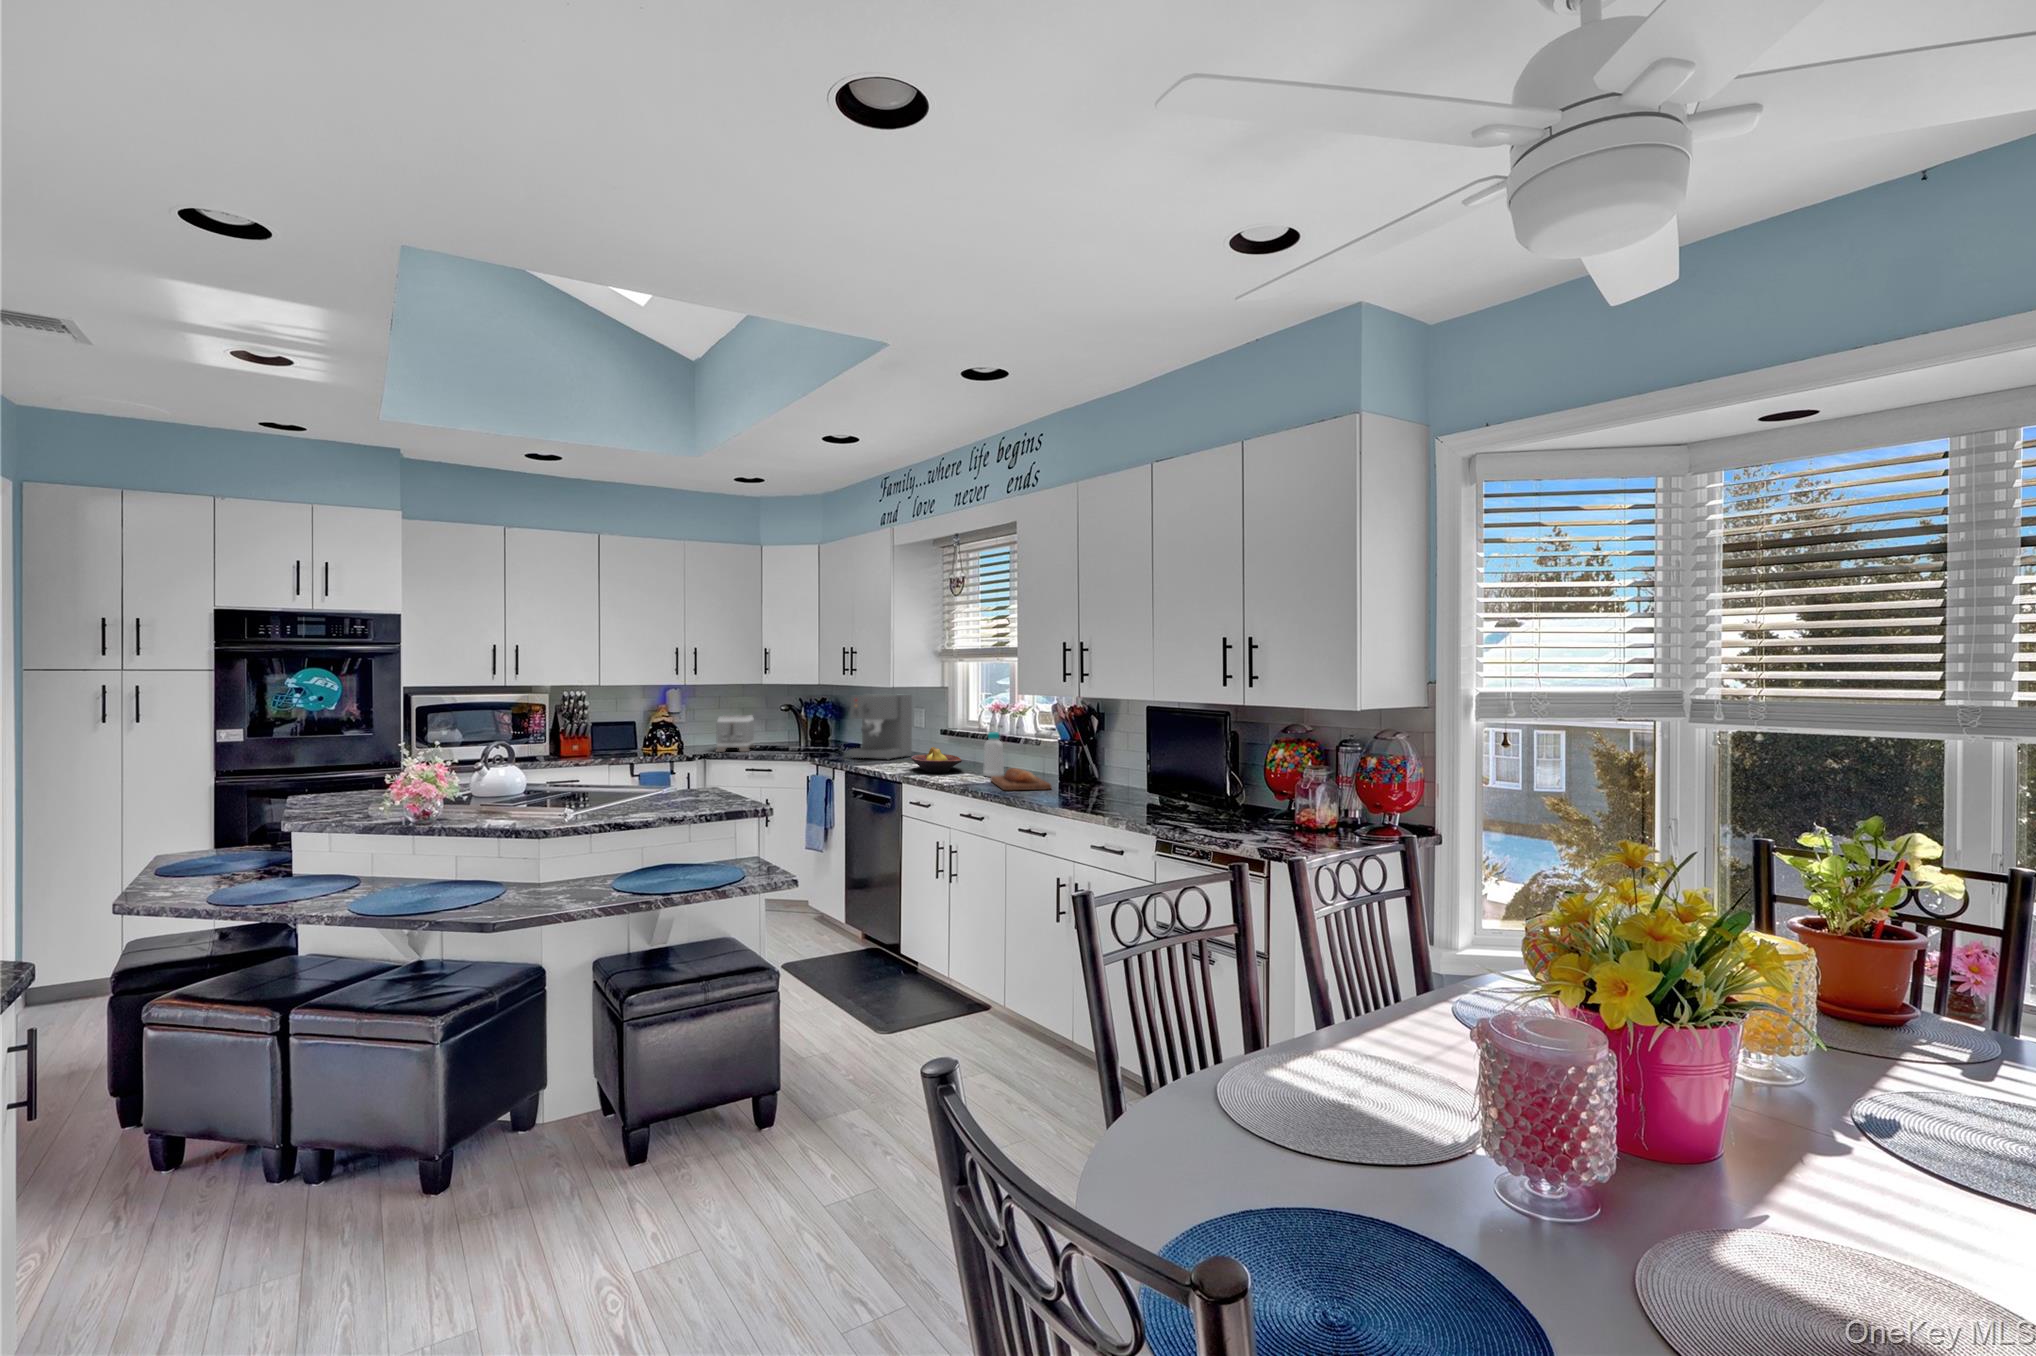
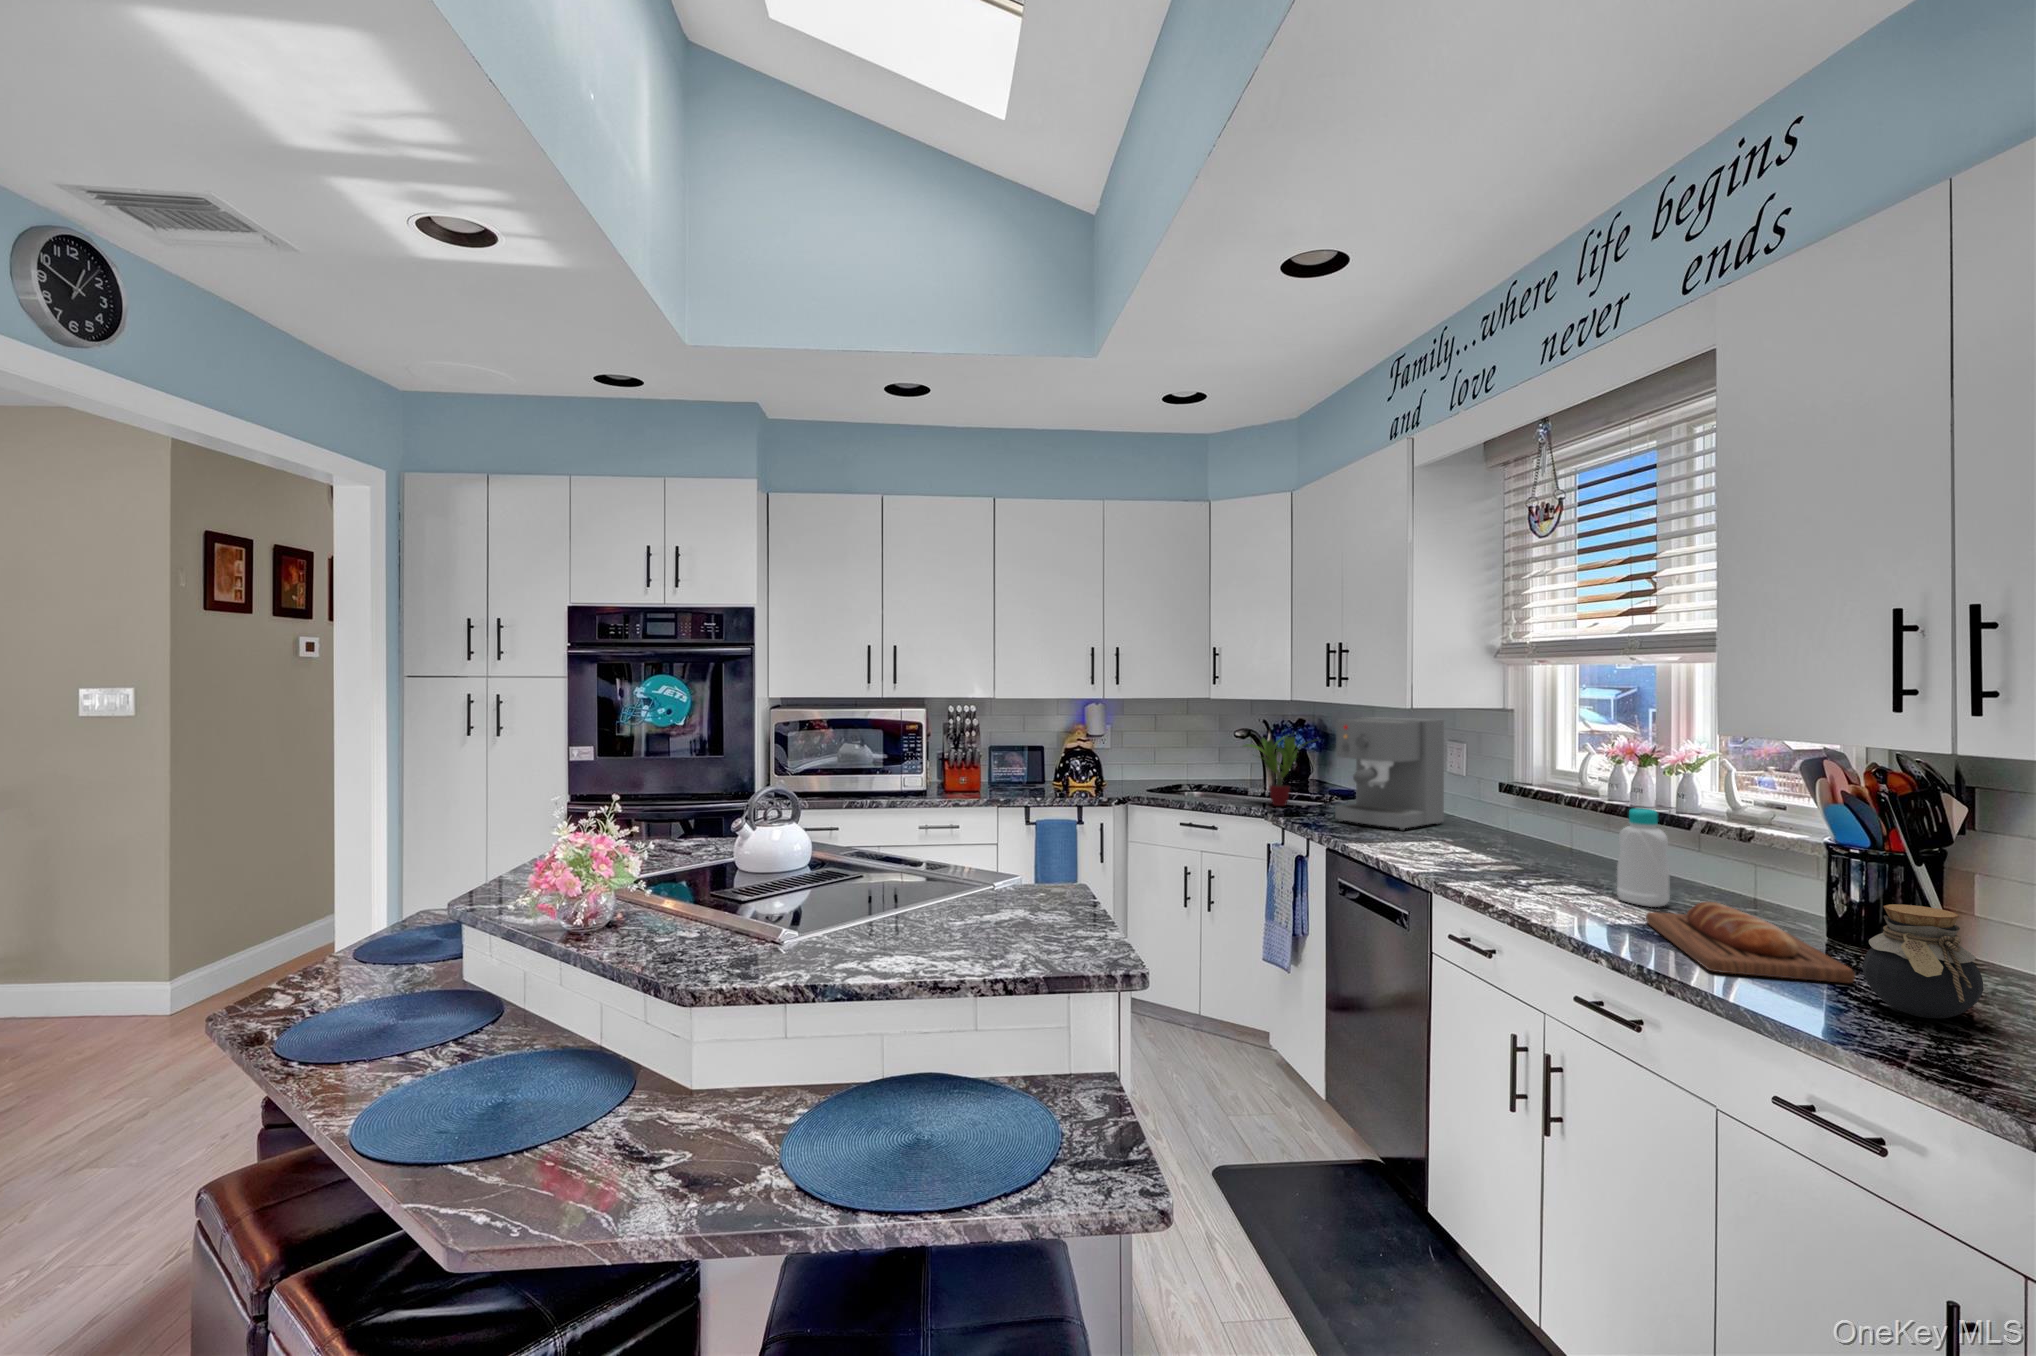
potted plant: none [788,706,841,754] -> present [1244,736,1308,806]
toaster: present [716,715,754,752] -> none [1142,740,1200,795]
fruit bowl: present [911,747,962,773] -> none [1448,823,1559,879]
jar: none [1048,755,1080,794] -> present [1863,904,1983,1018]

